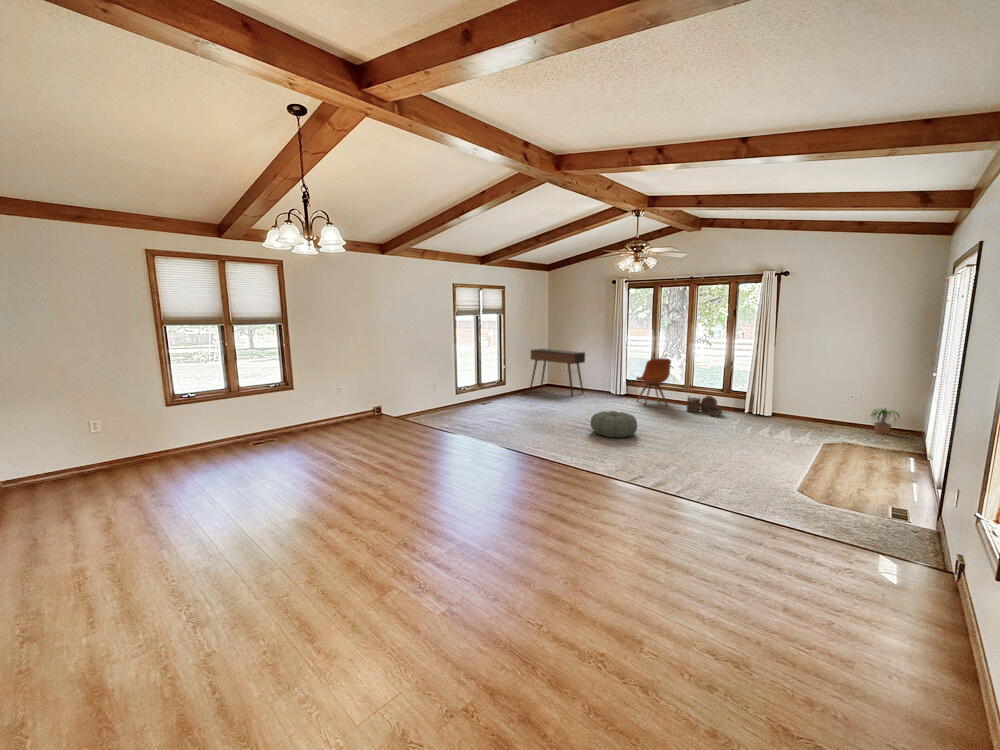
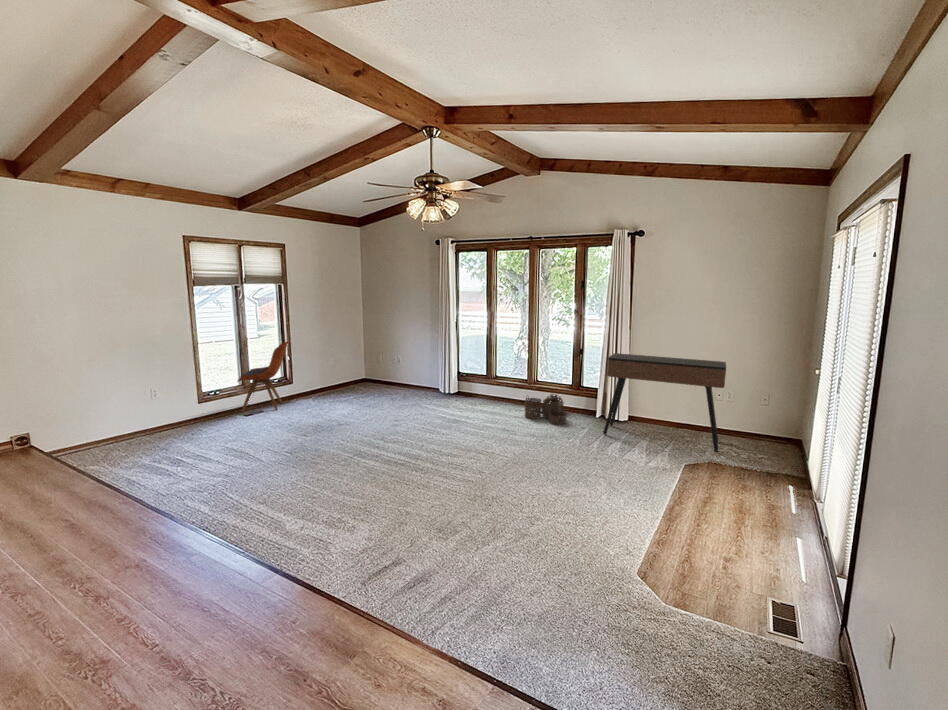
console table: present [530,349,585,396] -> present [603,353,726,452]
dining chair: present [636,358,671,406] -> present [237,341,291,412]
potted plant: present [871,409,900,434] -> none [734,409,780,444]
pouf: present [590,411,637,438] -> none [366,429,436,474]

